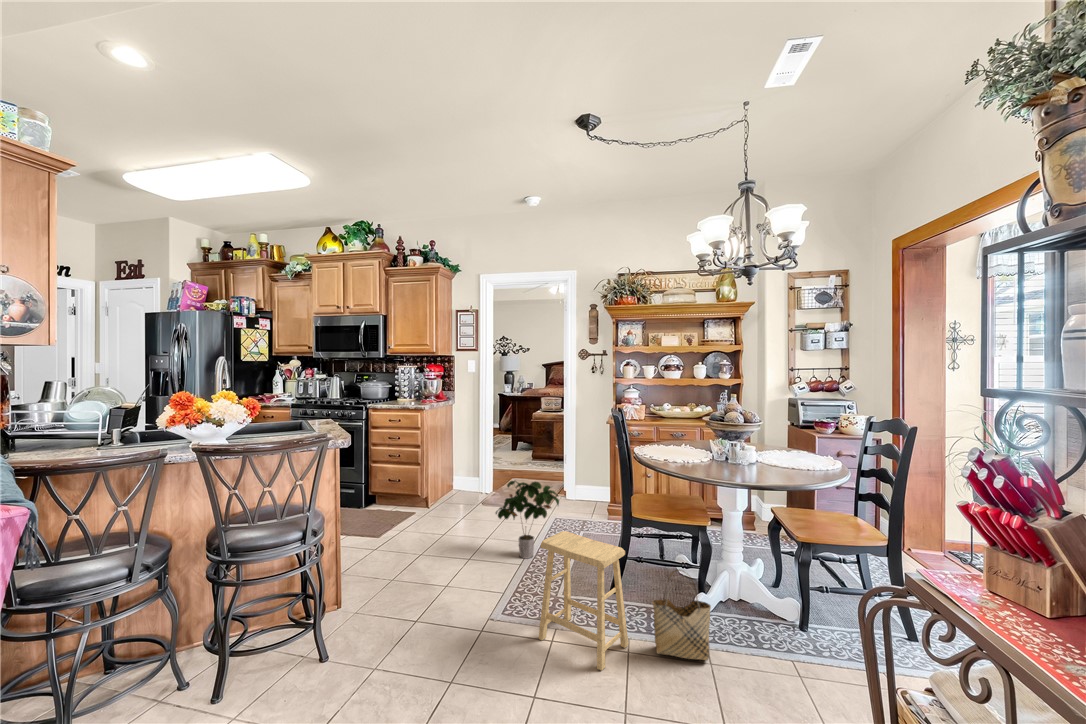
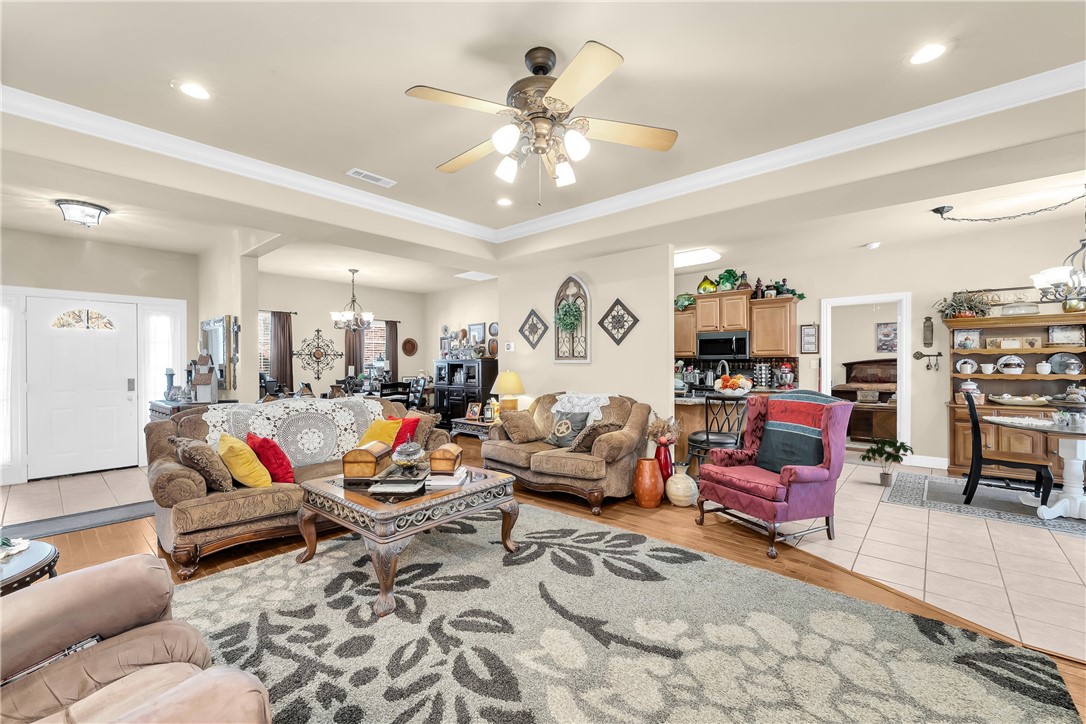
footstool: present [539,531,629,671] -> none [917,459,985,527]
woven basket: present [652,570,711,660] -> none [1004,484,1052,534]

